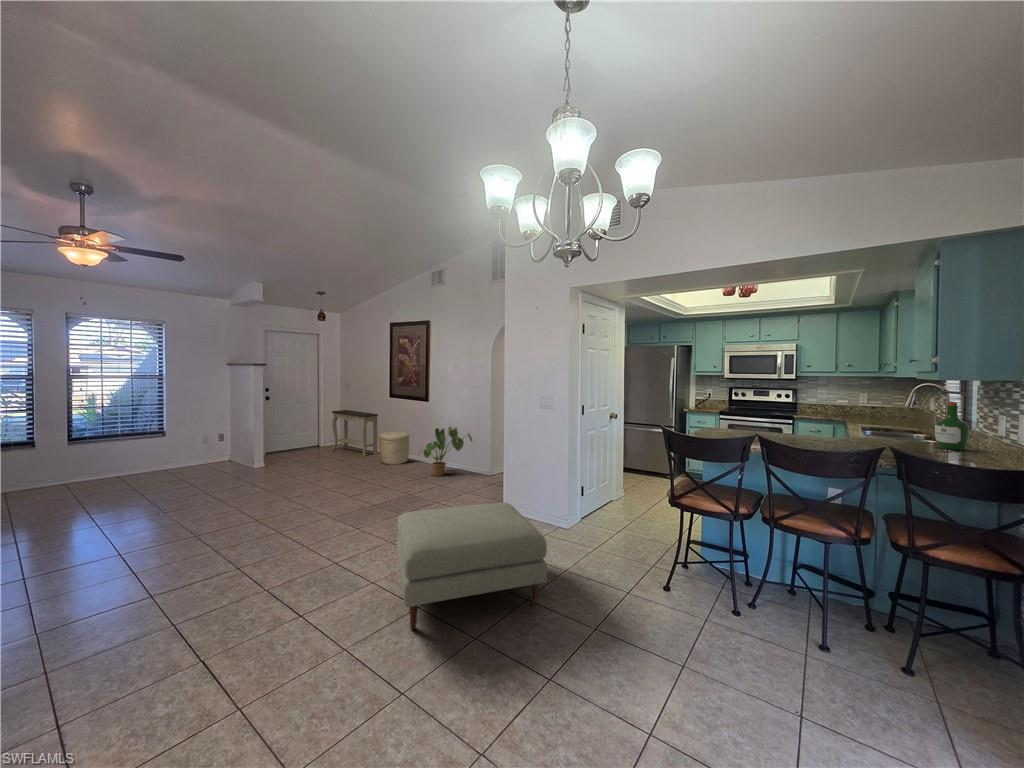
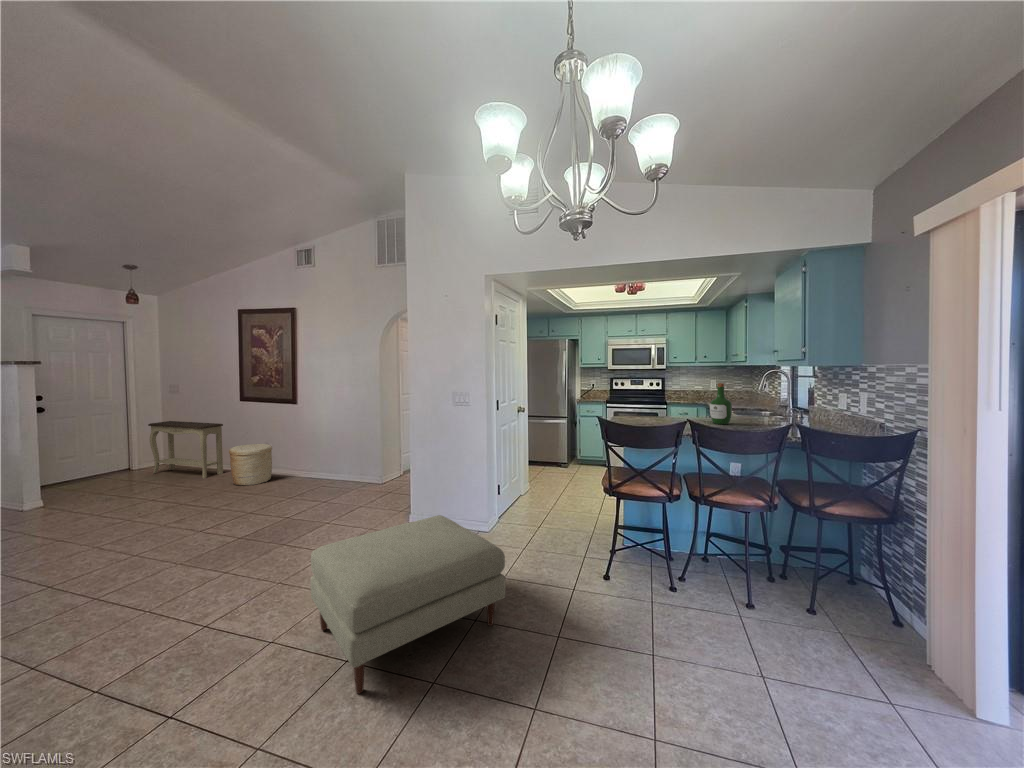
wine bottle: present [935,402,969,450] -> present [710,383,732,424]
house plant: present [419,427,472,476] -> none [290,433,360,493]

